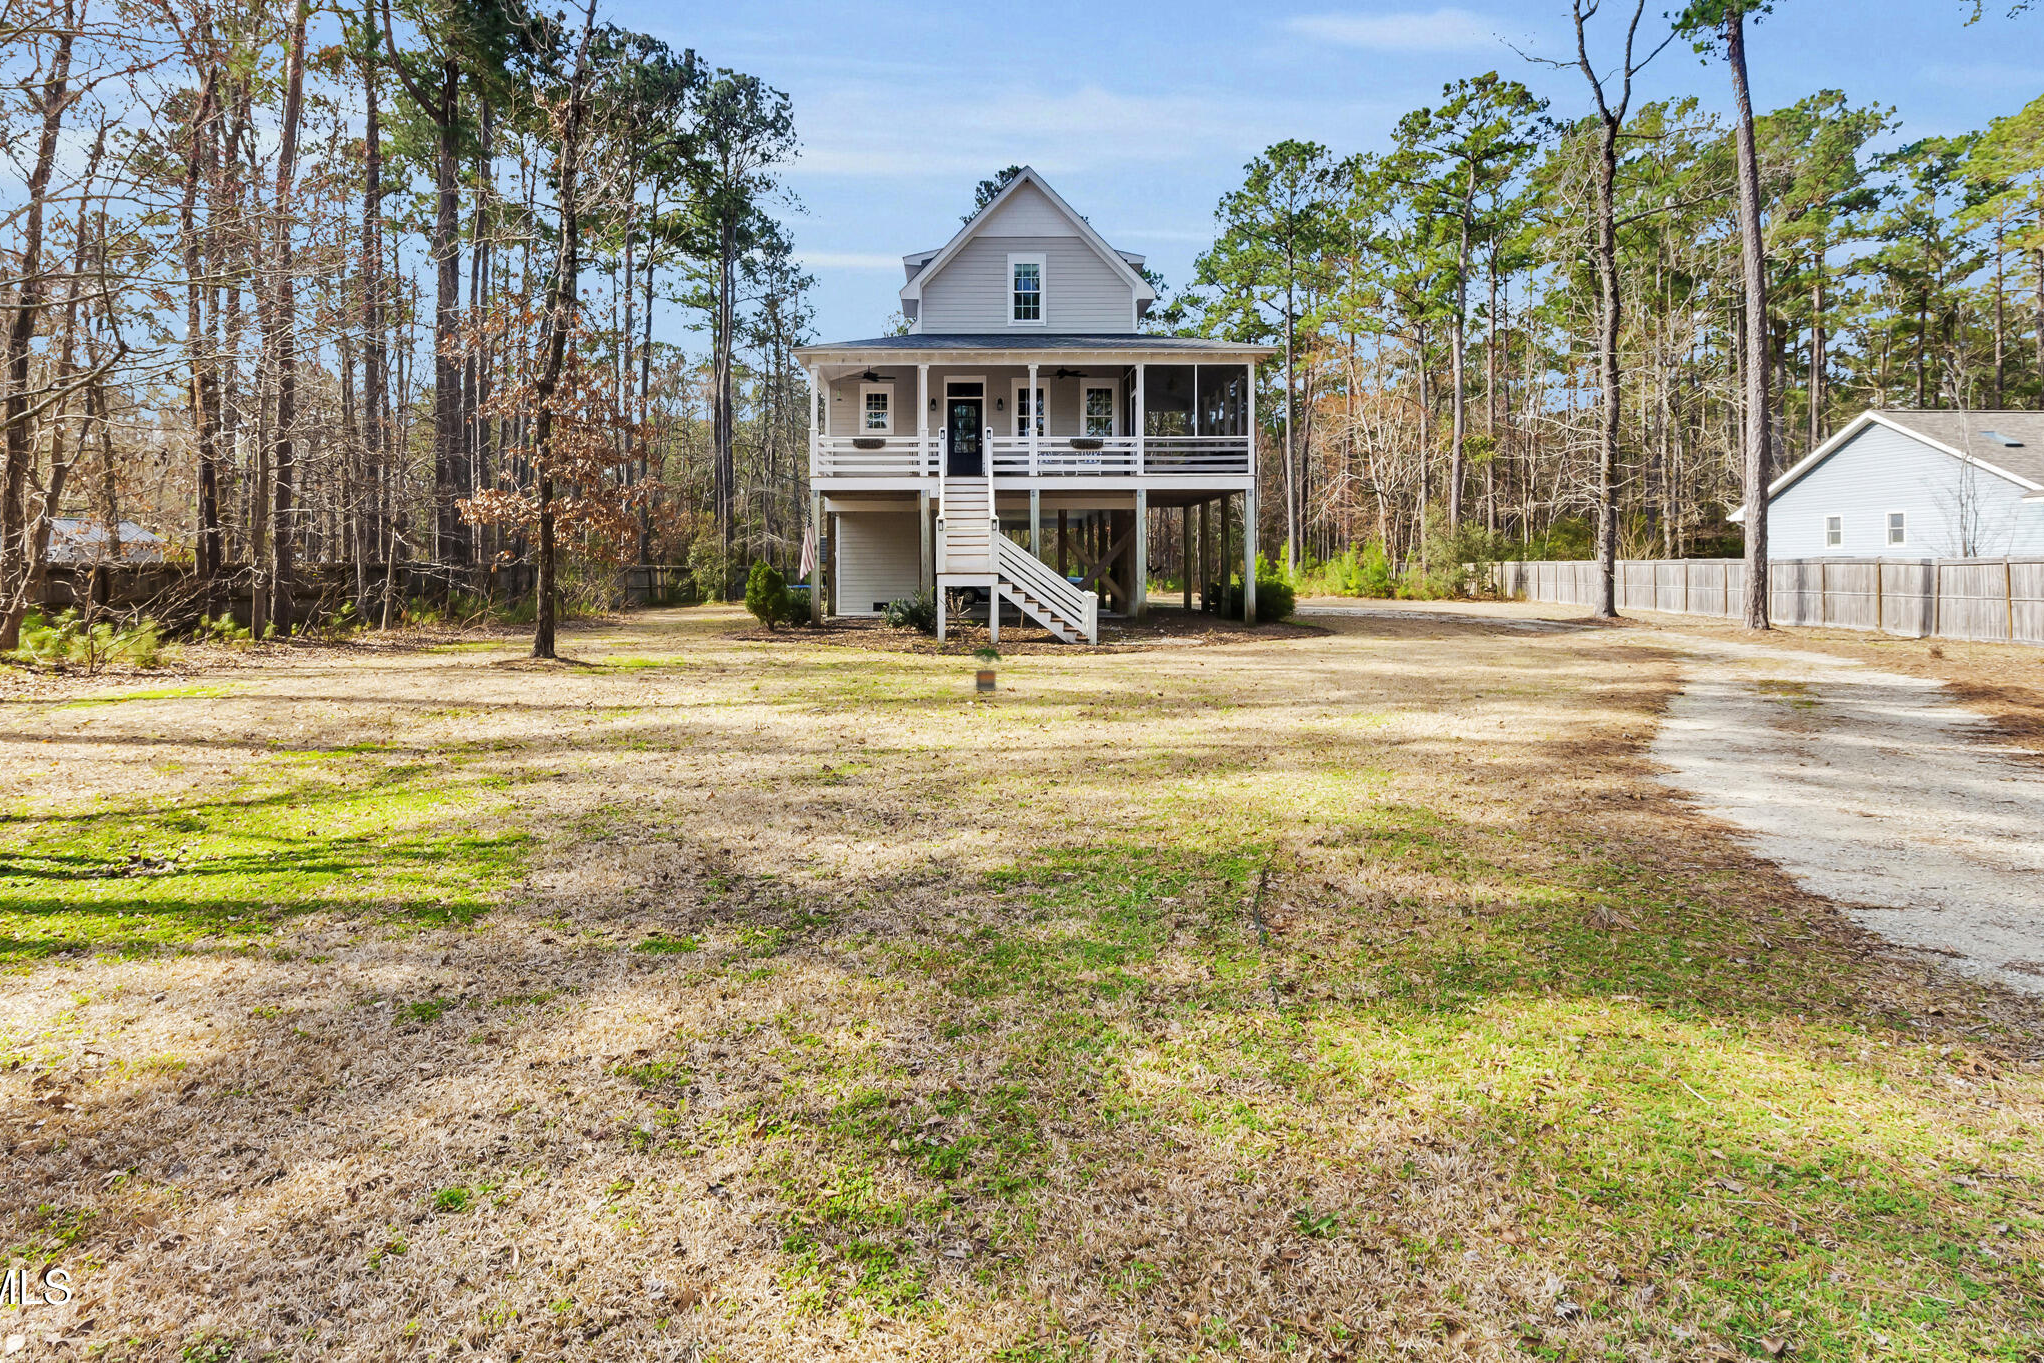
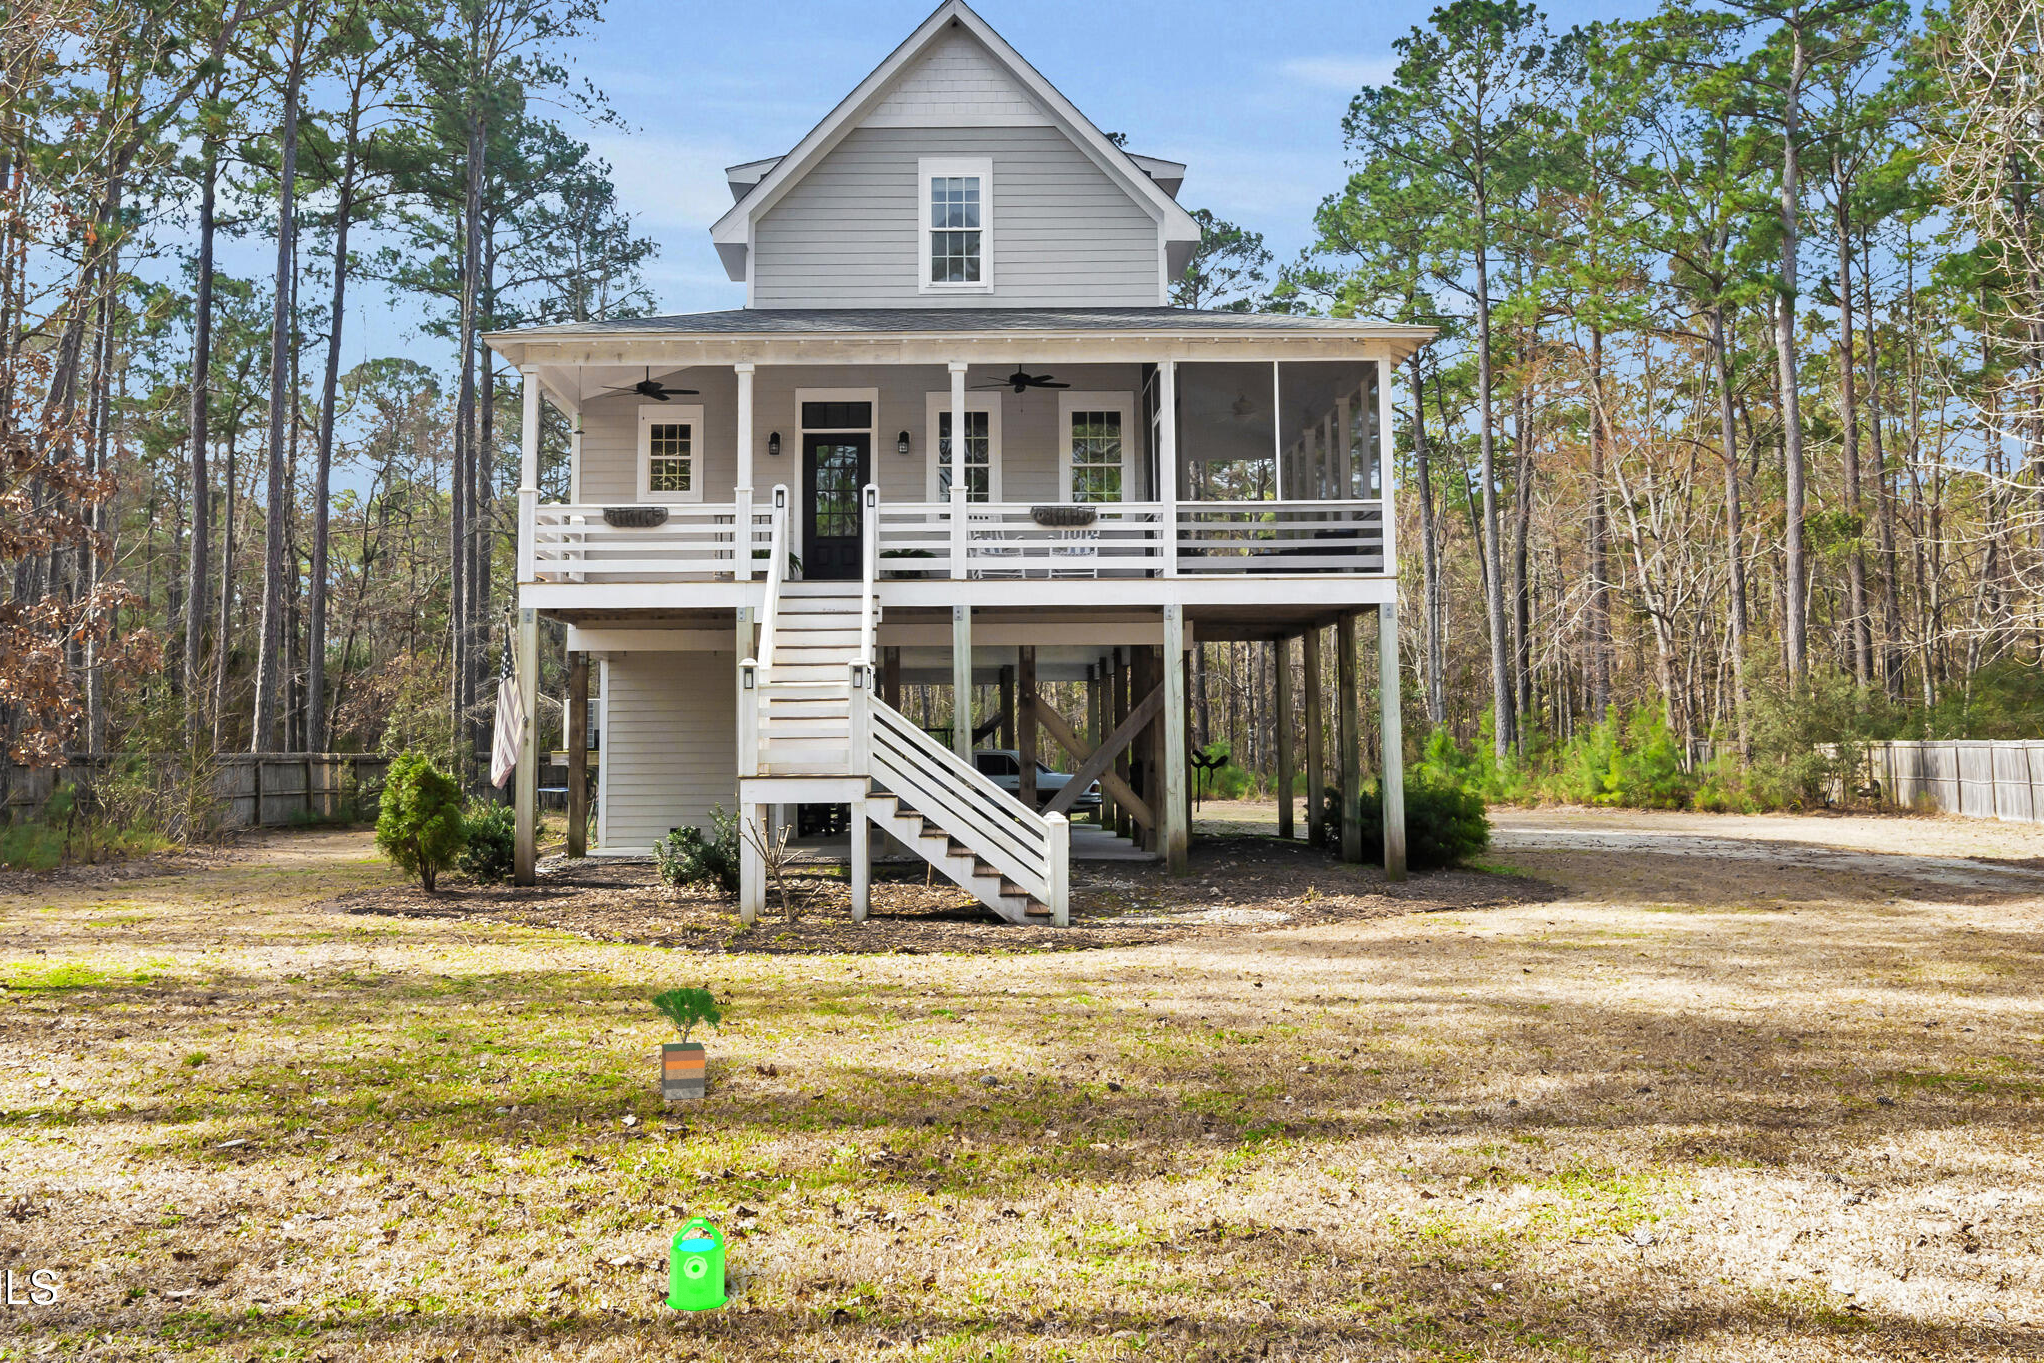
watering can: none [1042,703,1063,732] -> present [665,1217,729,1311]

